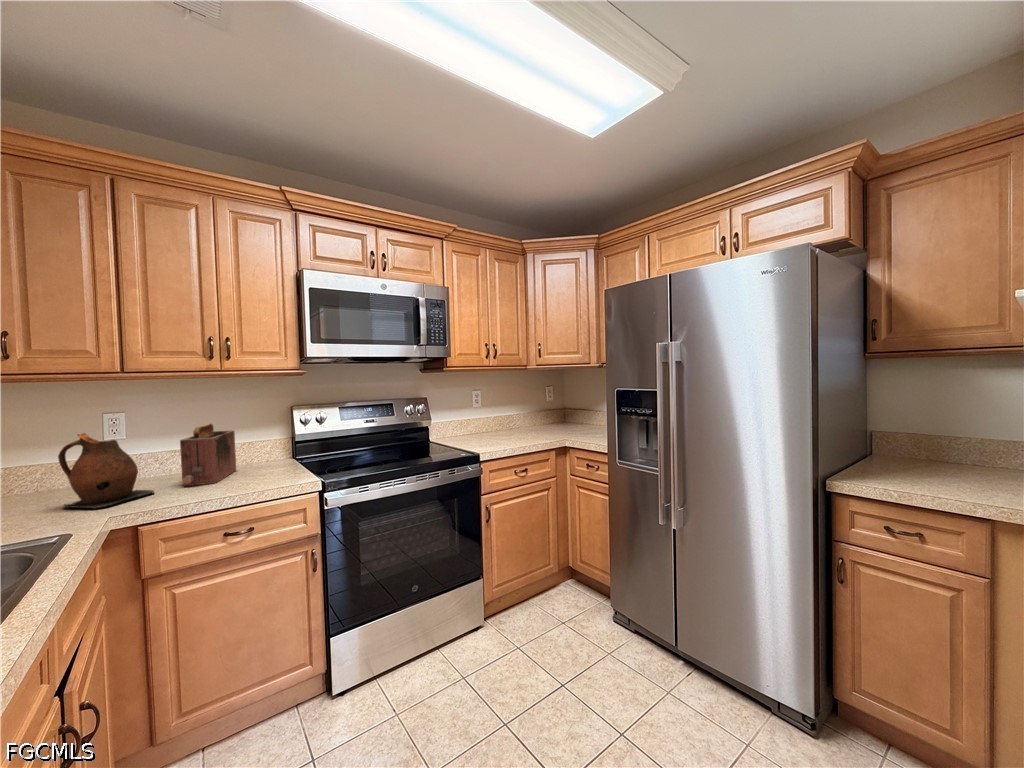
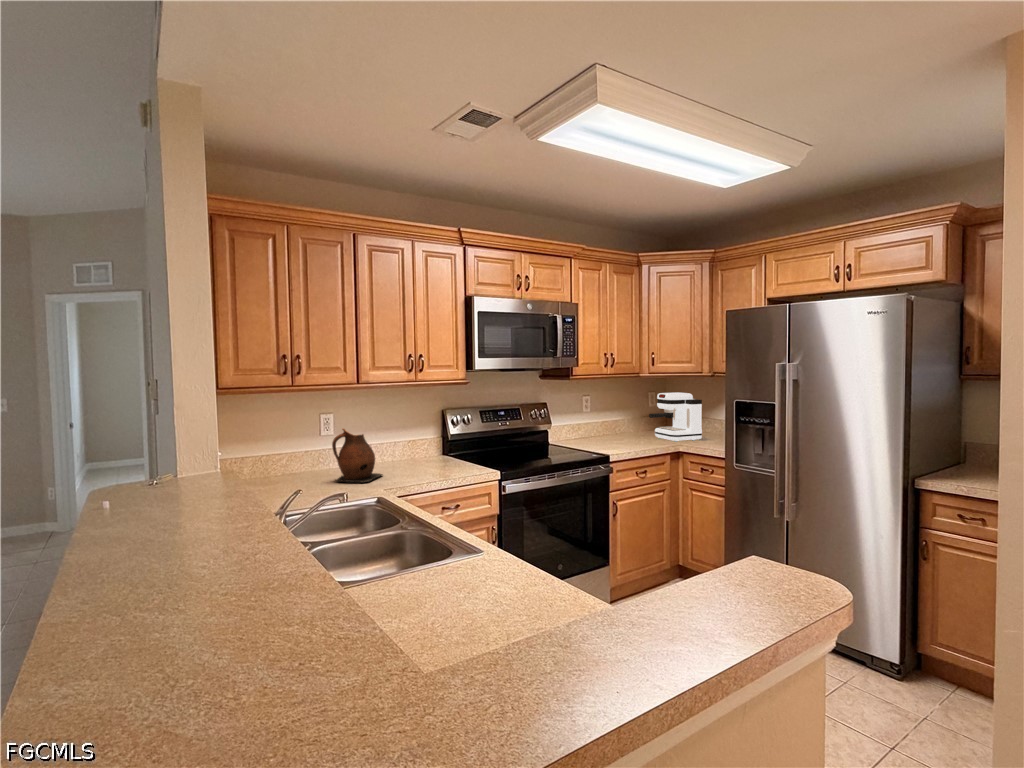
coffee maker: none [538,385,591,435] -> present [649,393,702,442]
toaster: present [180,423,236,486] -> none [391,423,416,472]

